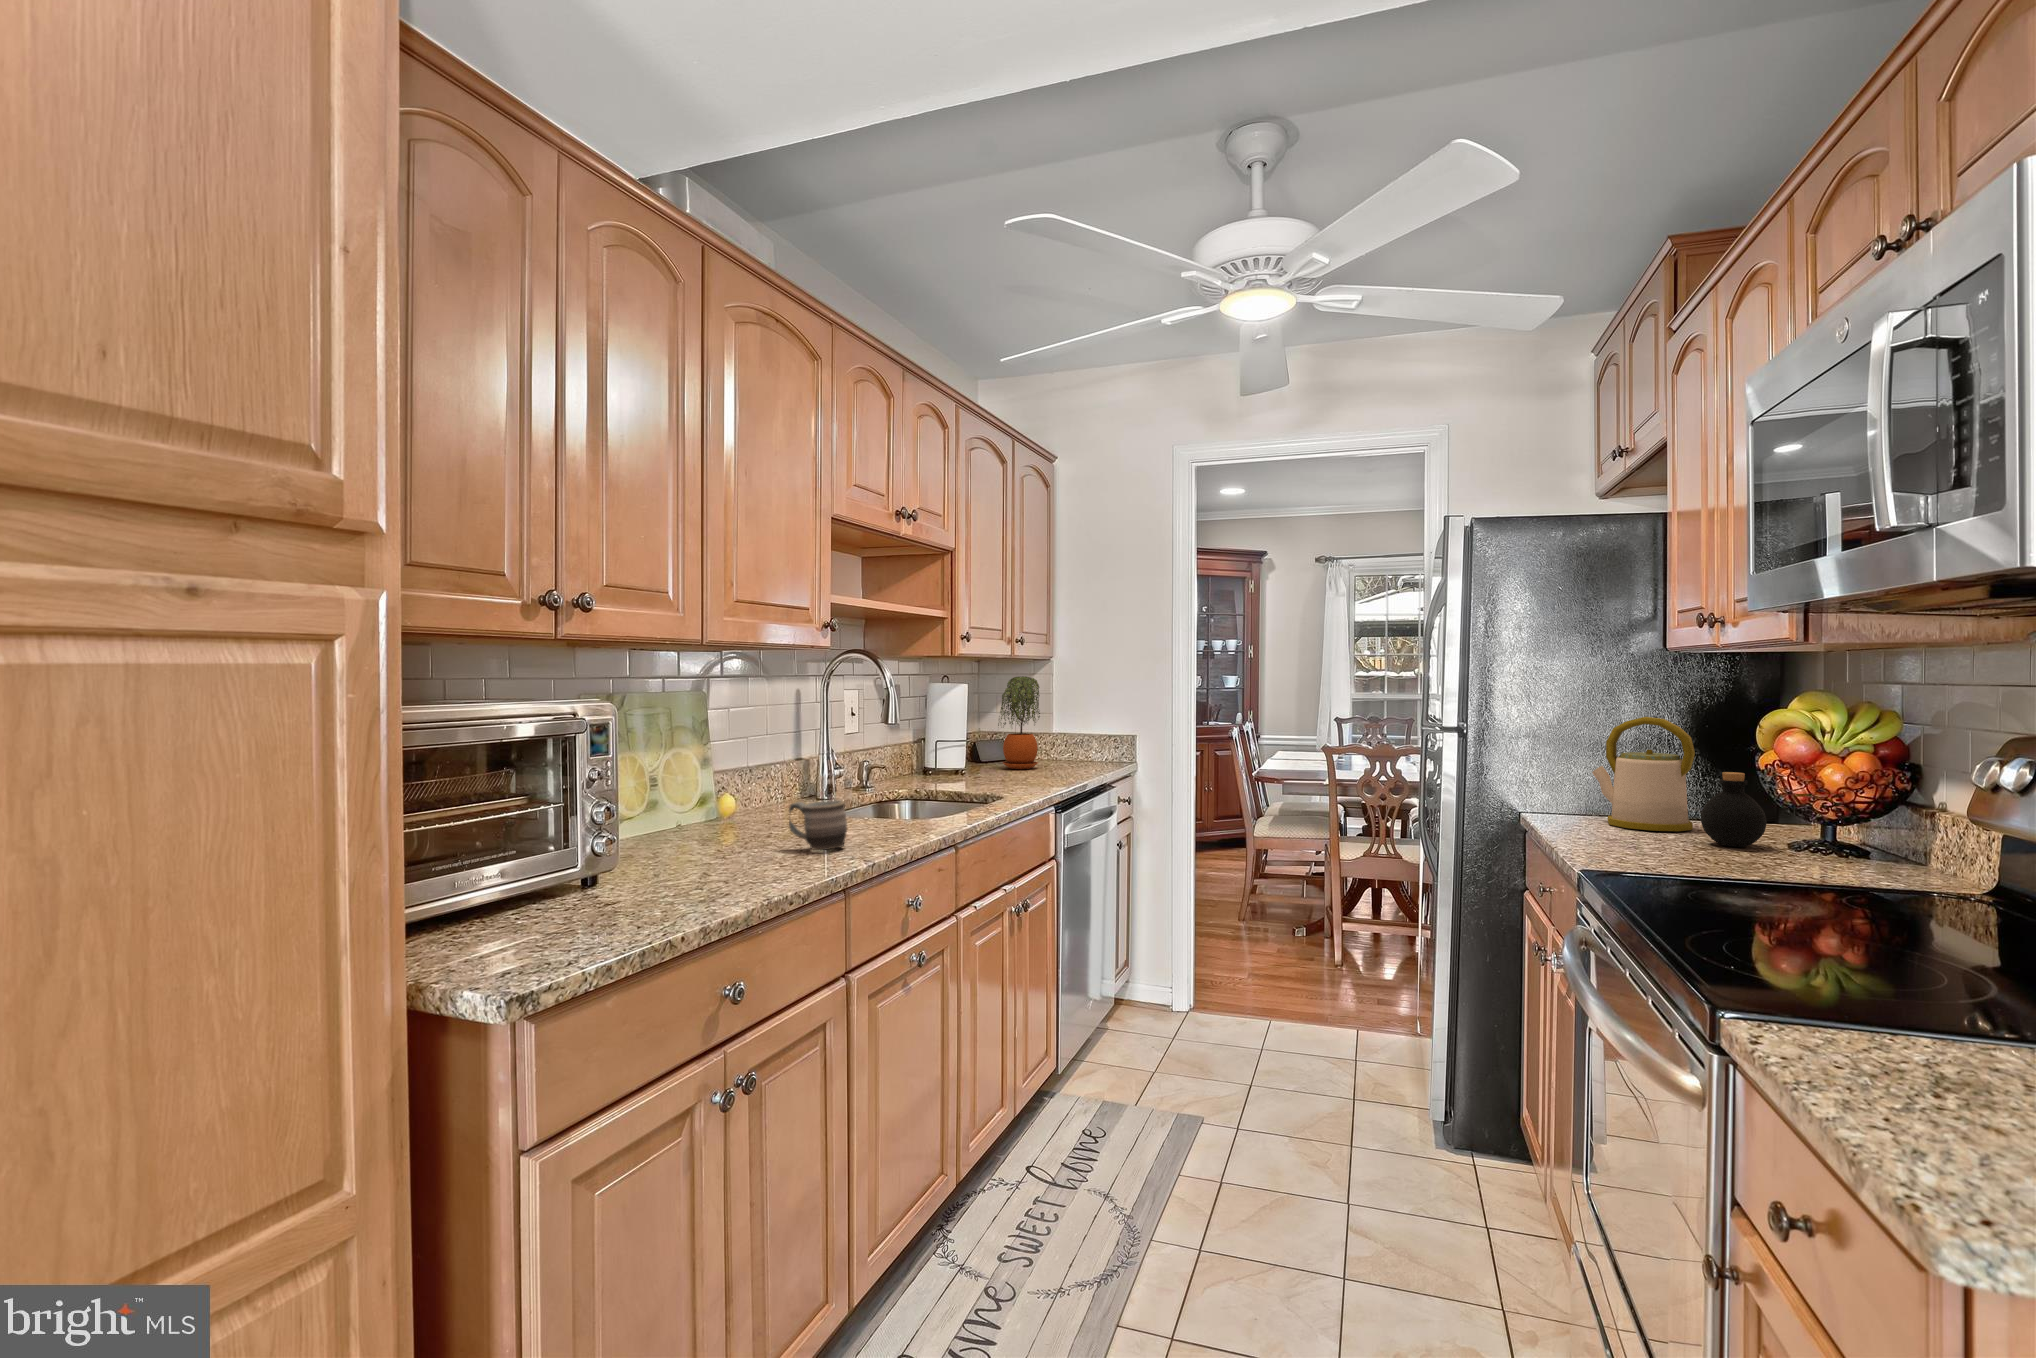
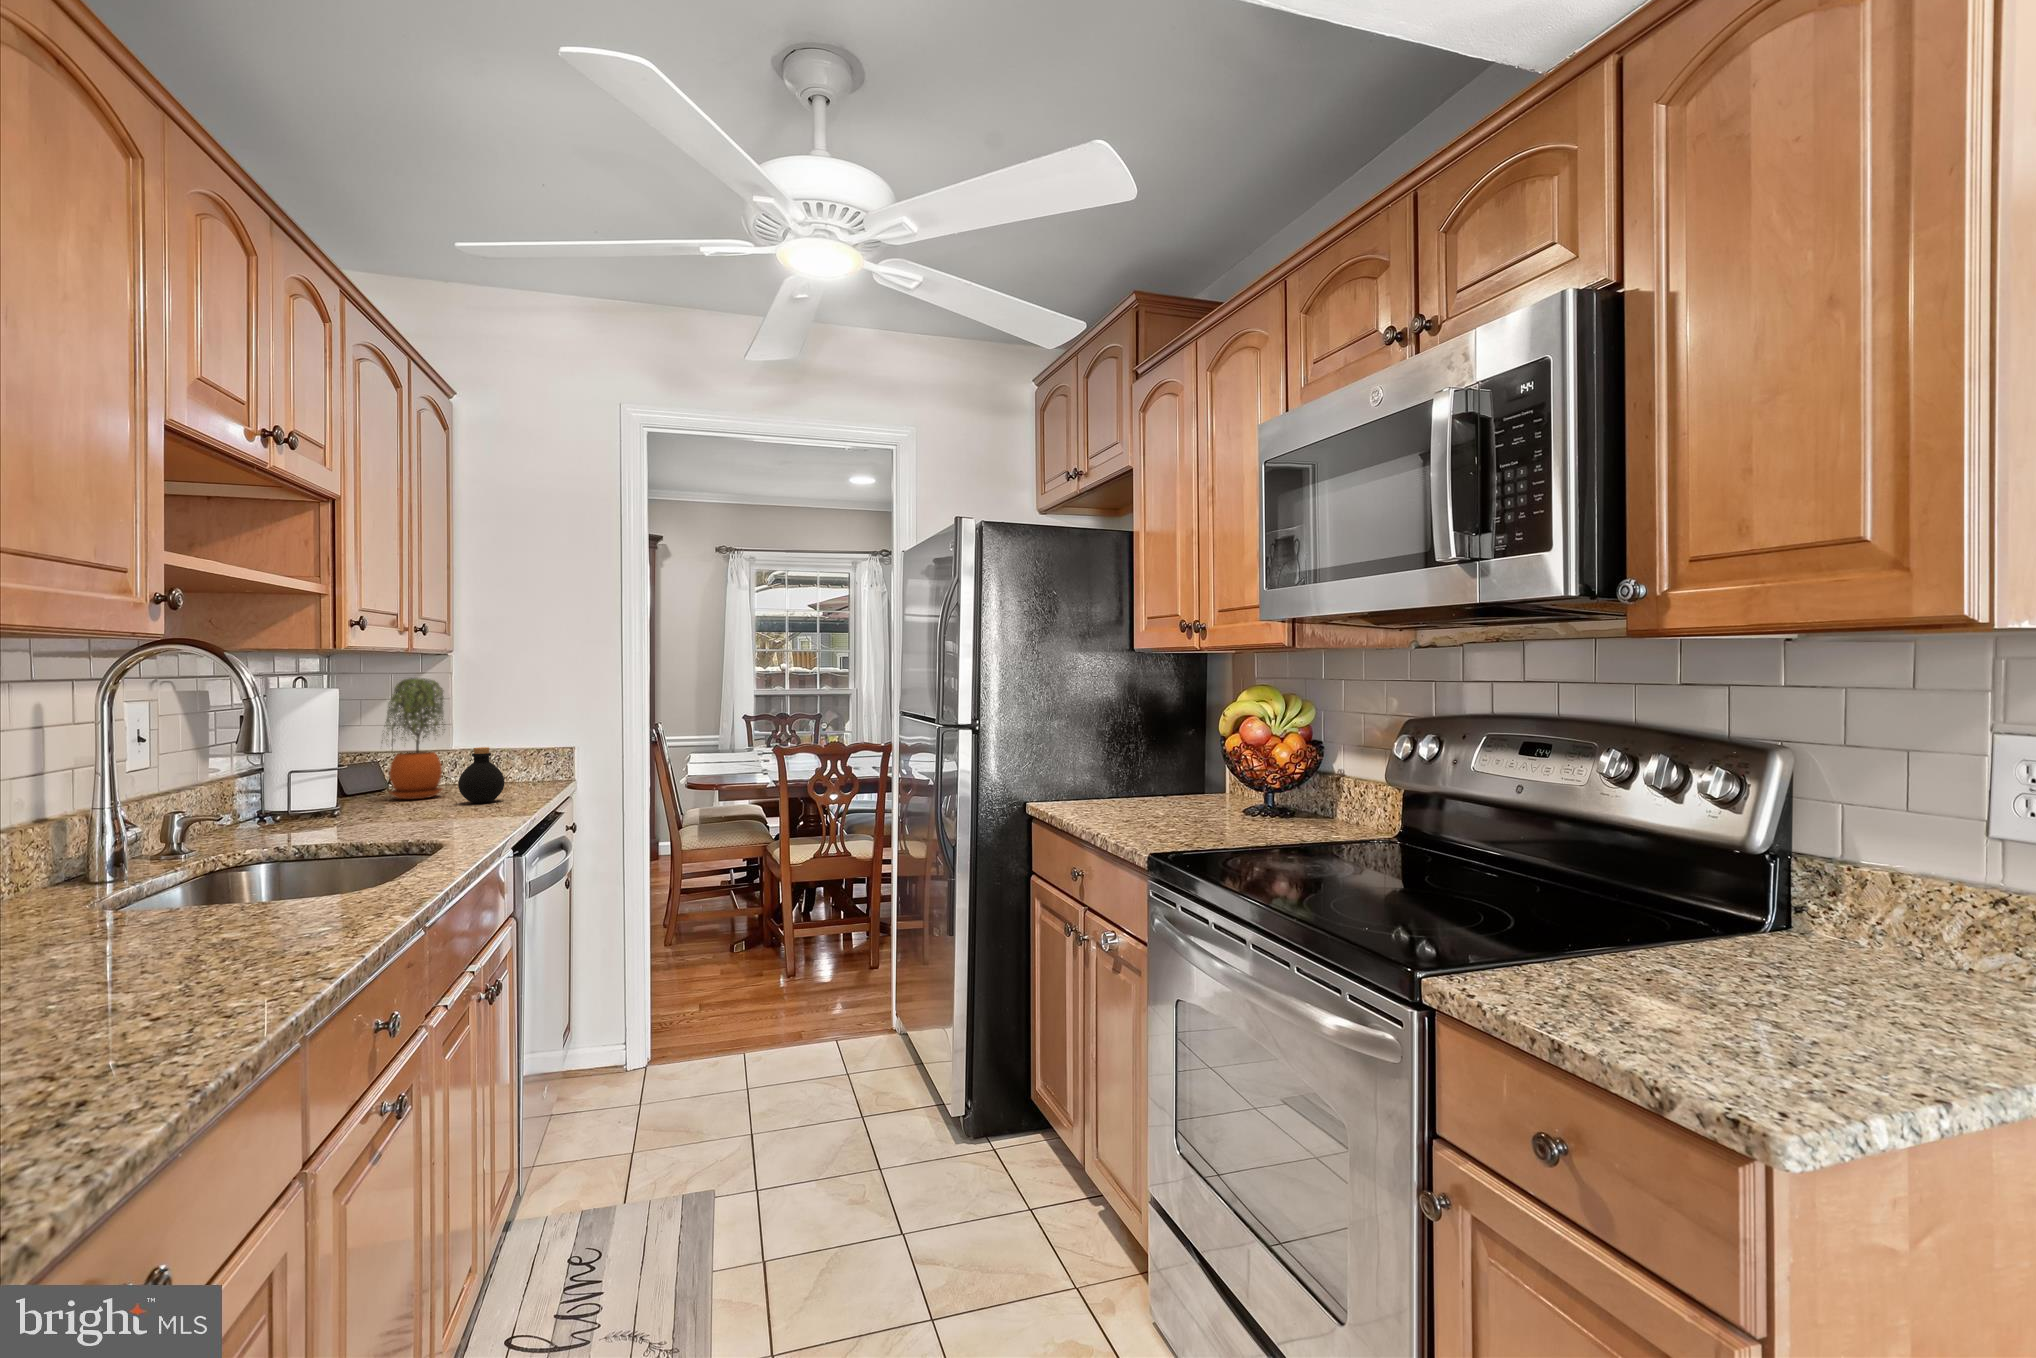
kettle: present [1592,717,1695,831] -> none [1092,708,1171,810]
bottle: present [1701,772,1767,847] -> present [458,747,505,803]
mug: present [789,800,847,850] -> none [100,890,238,985]

